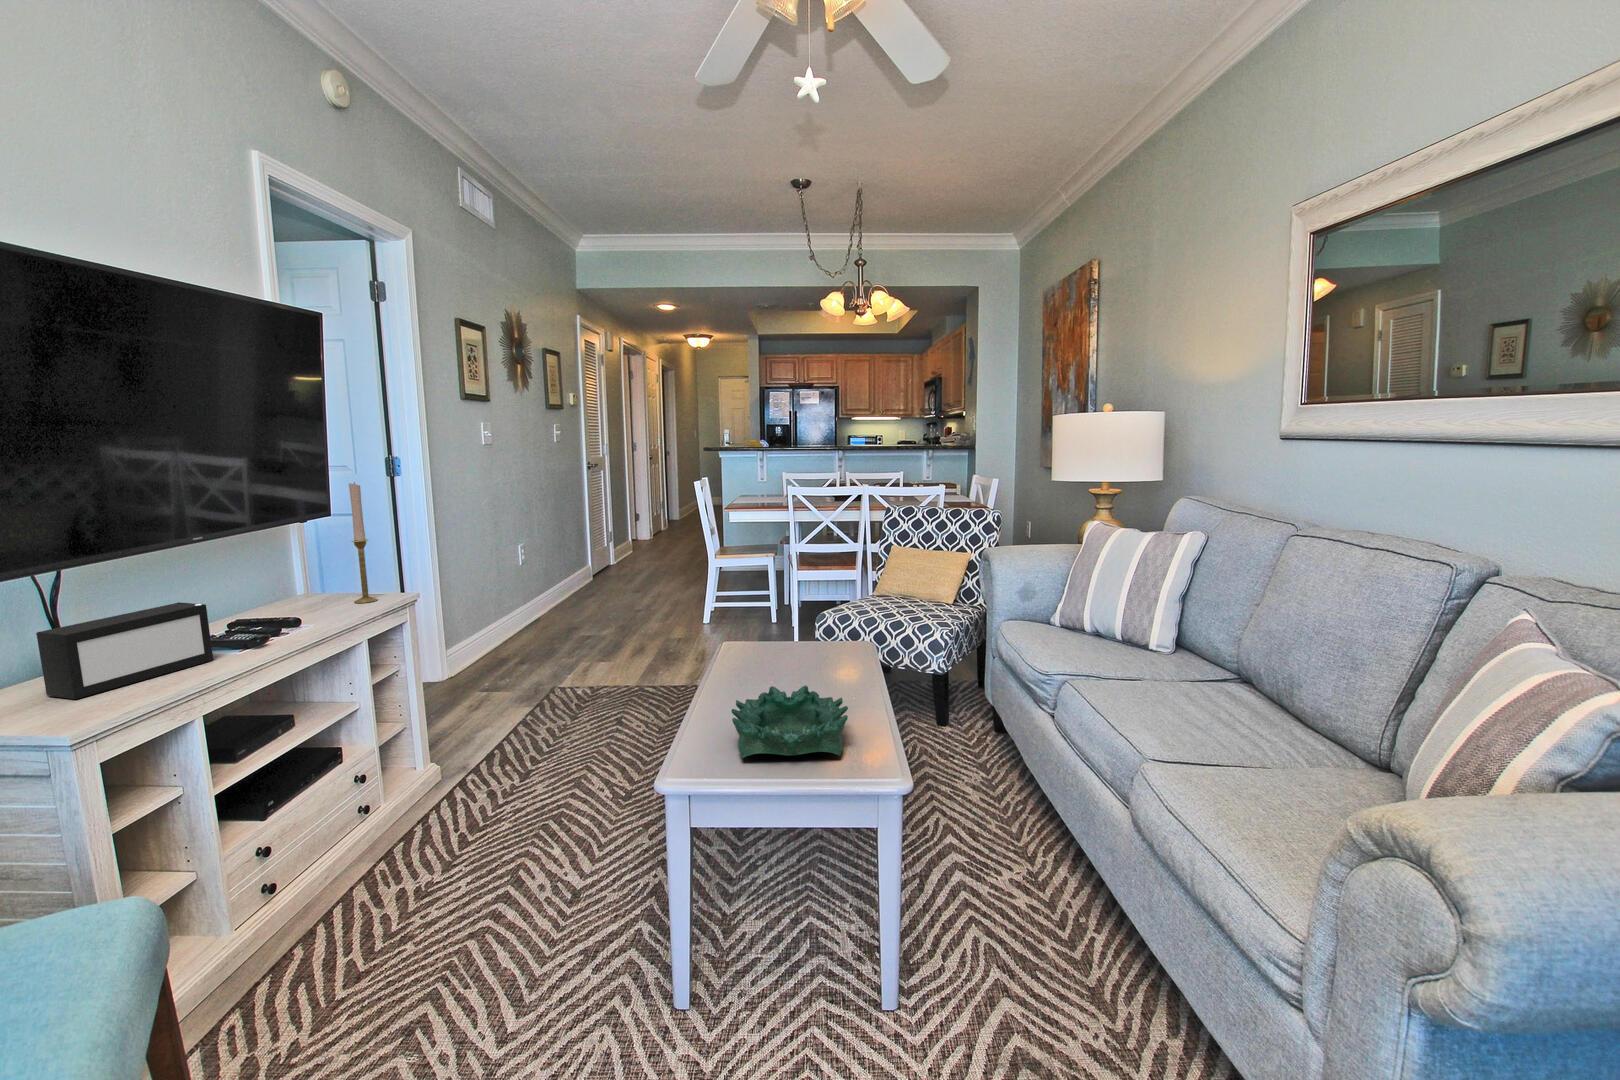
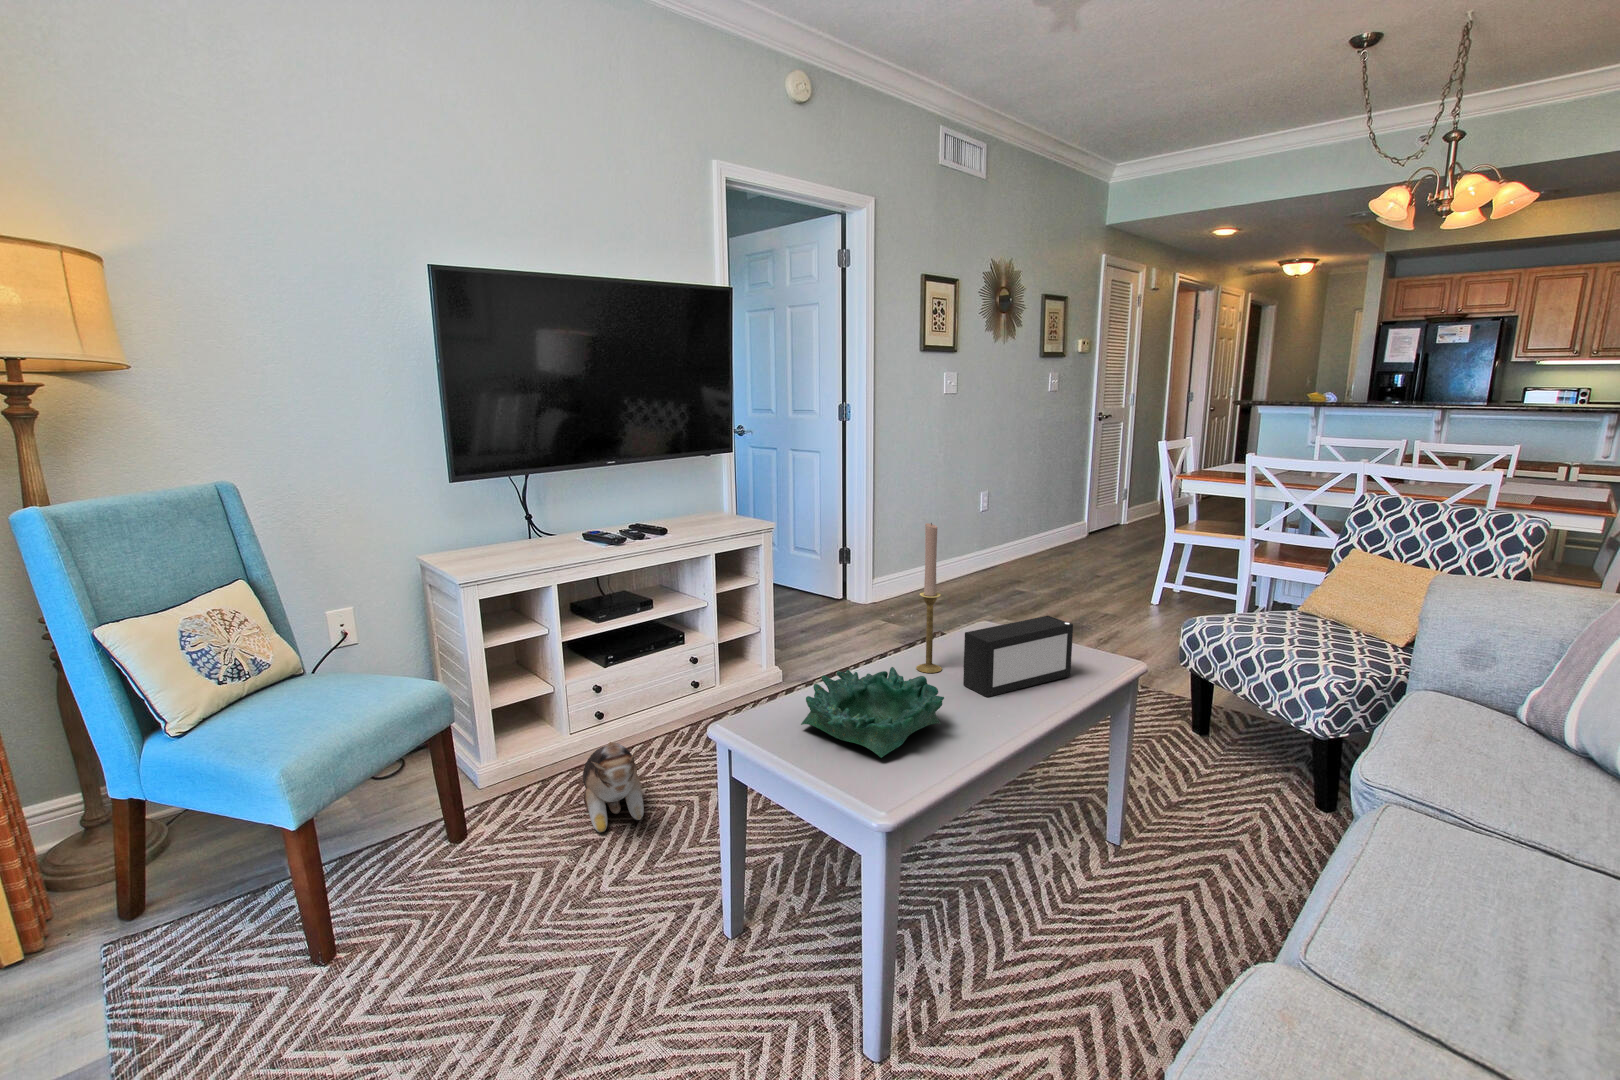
candlestick: present [349,482,377,603] -> present [916,523,942,673]
speaker: present [36,602,213,699] -> present [963,616,1073,697]
plush toy: none [317,875,478,1013] -> present [583,742,644,832]

